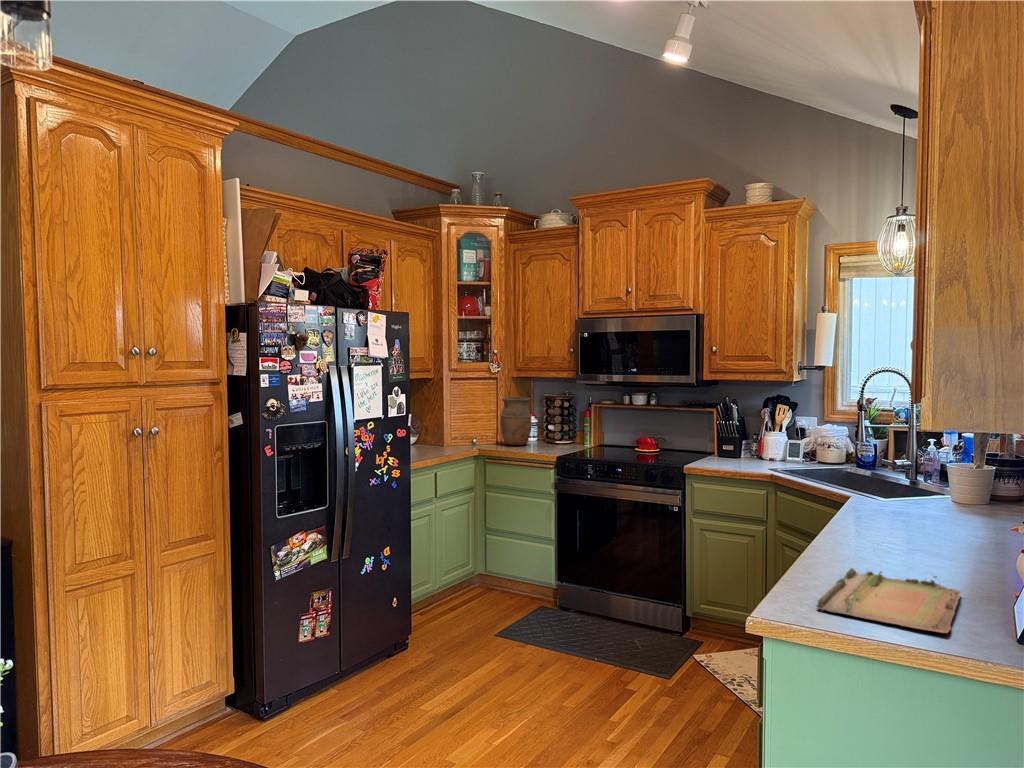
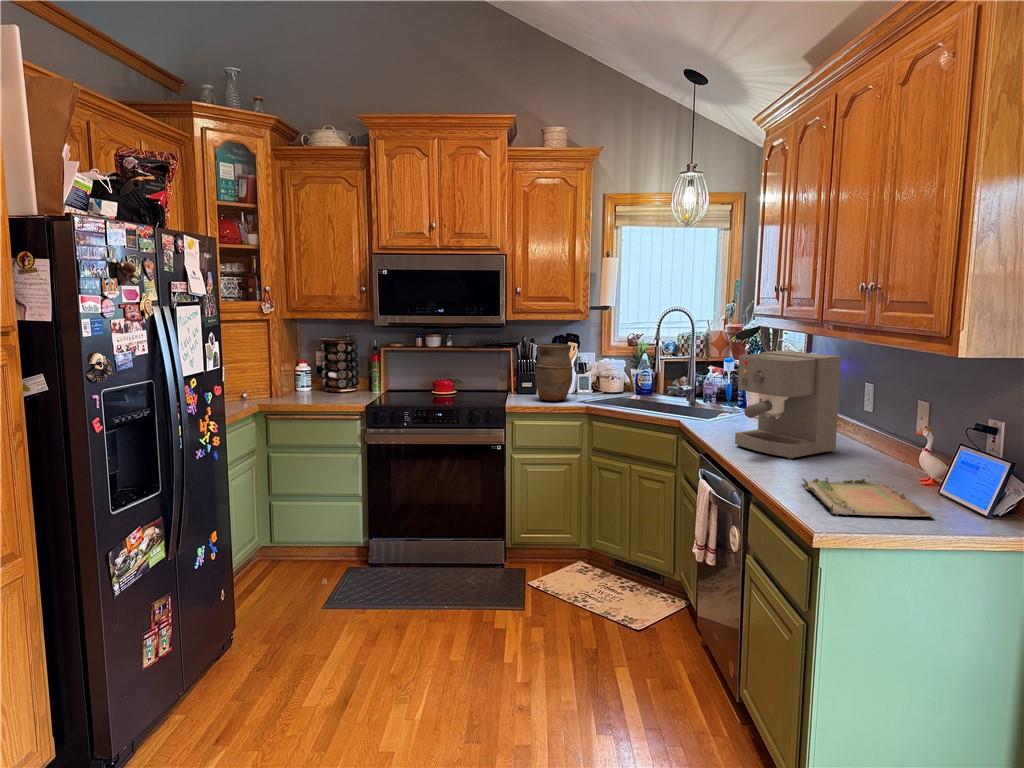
vase: present [500,397,532,445] -> present [535,343,573,401]
coffee maker: none [835,420,984,550] -> present [735,351,841,460]

